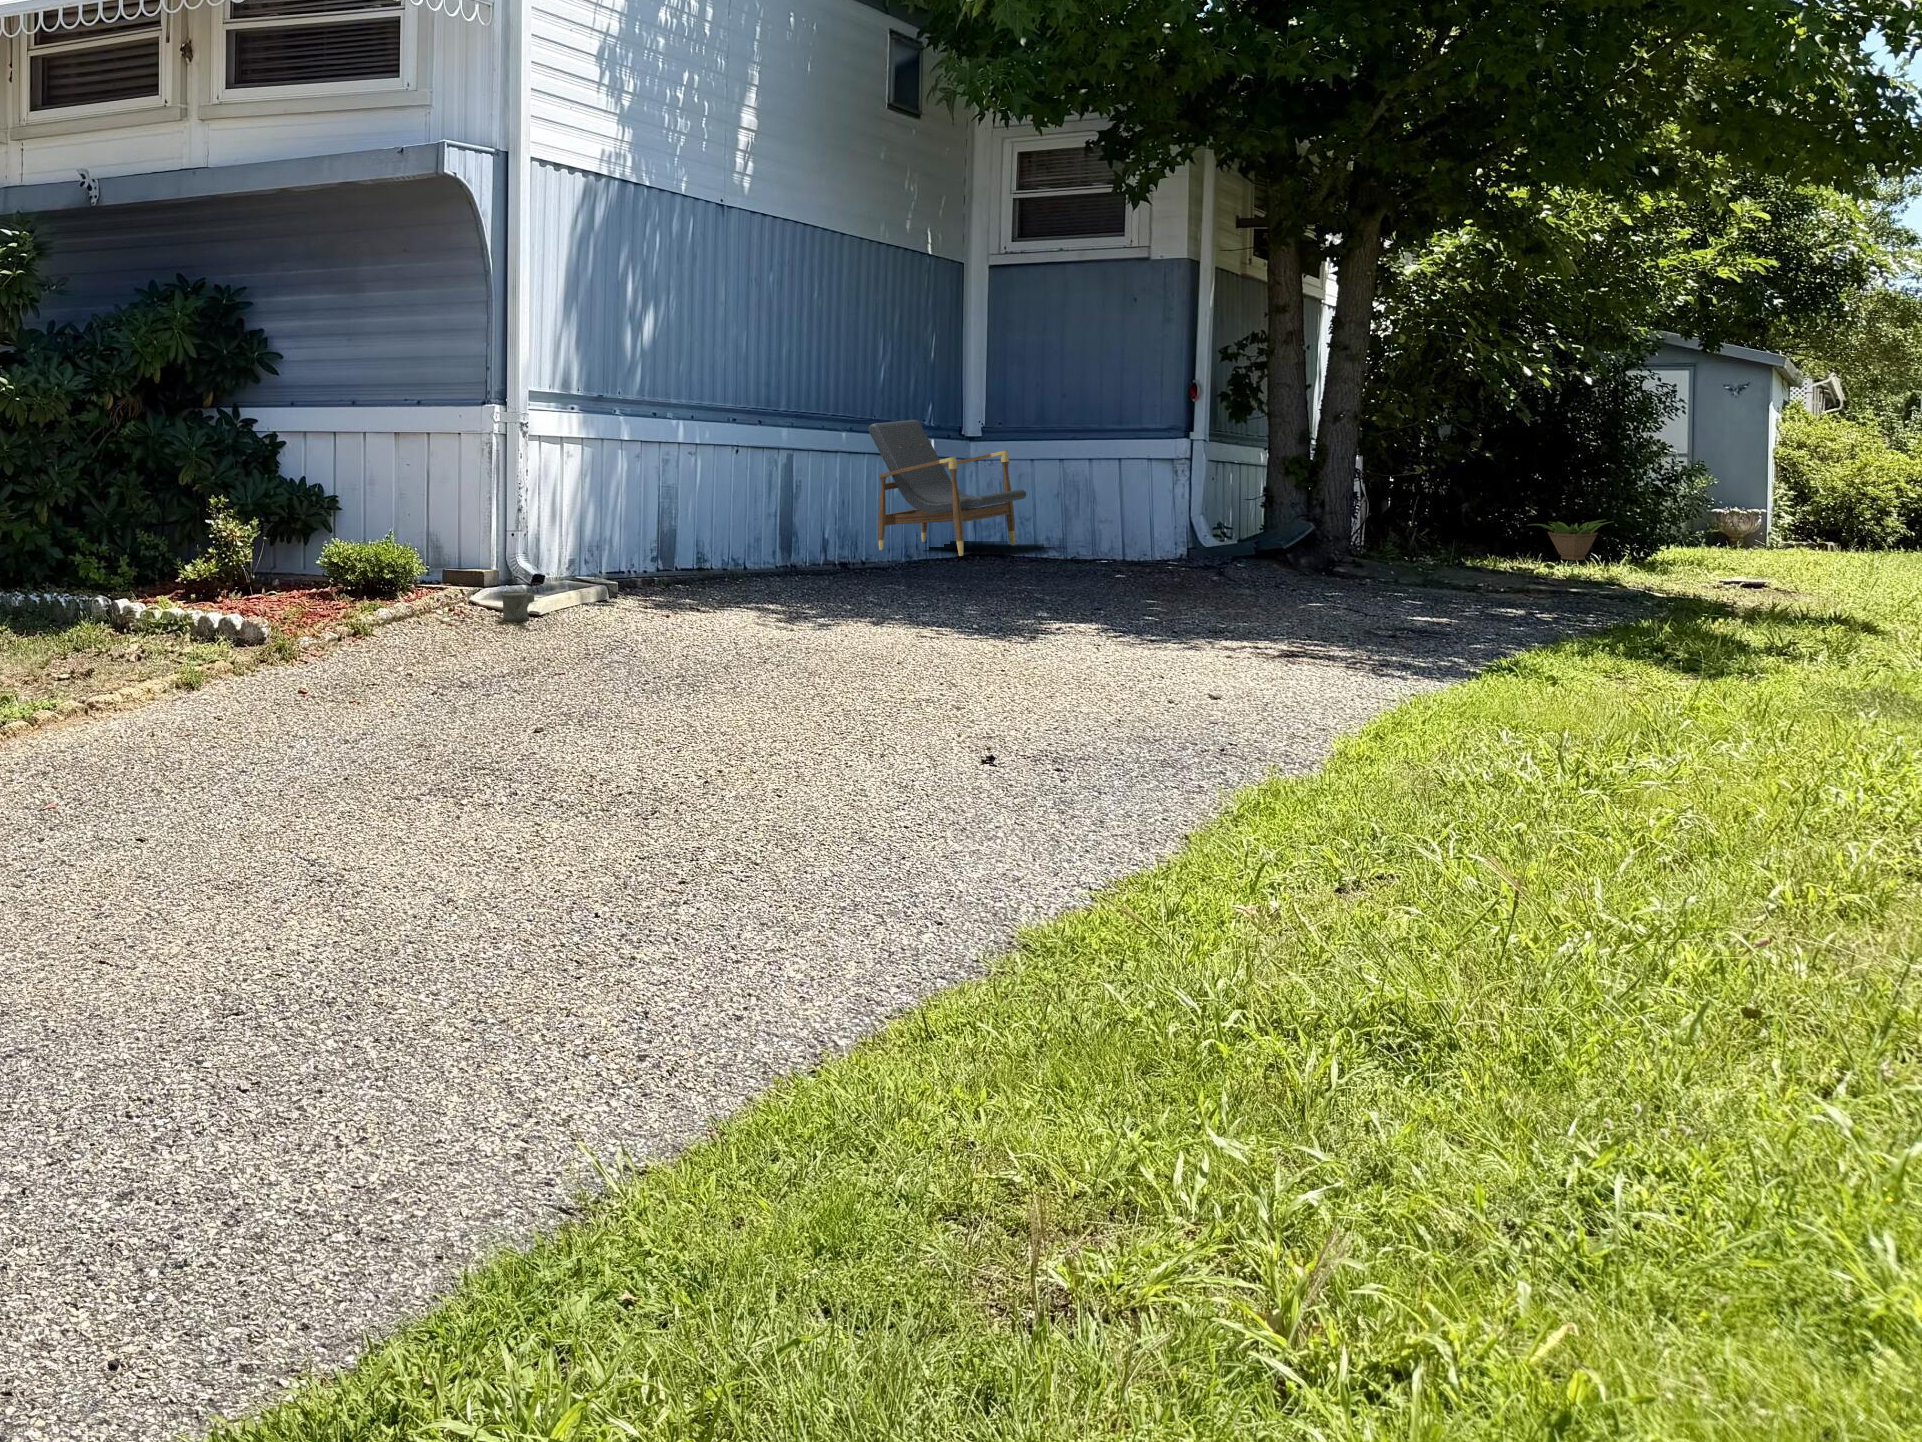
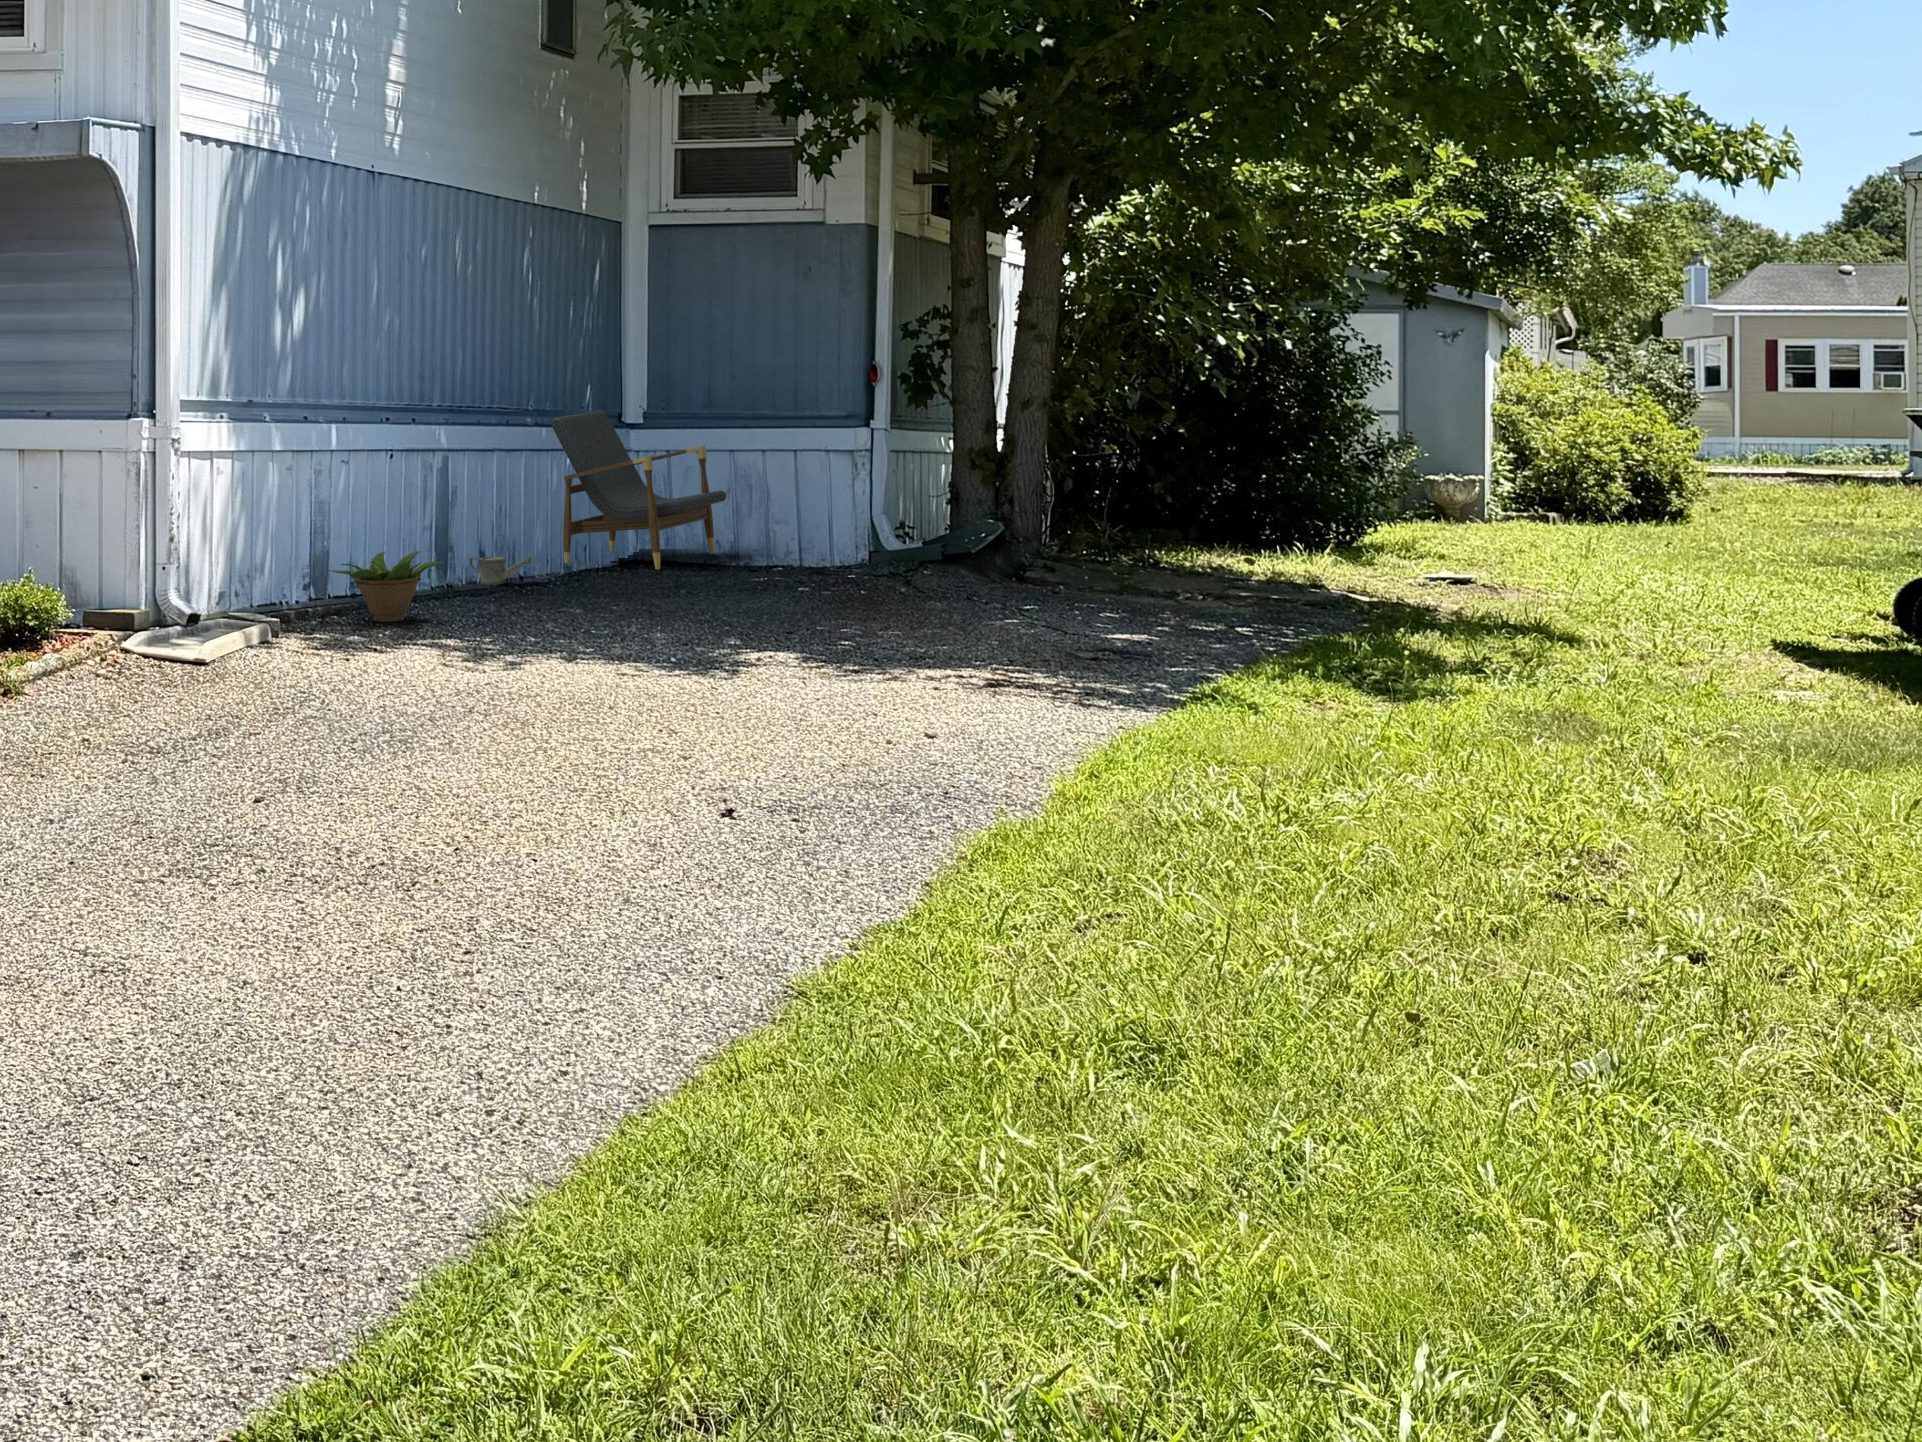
decorative plant: present [1527,520,1614,560] -> present [328,551,443,622]
watering can: present [502,591,534,622] -> present [469,556,531,585]

